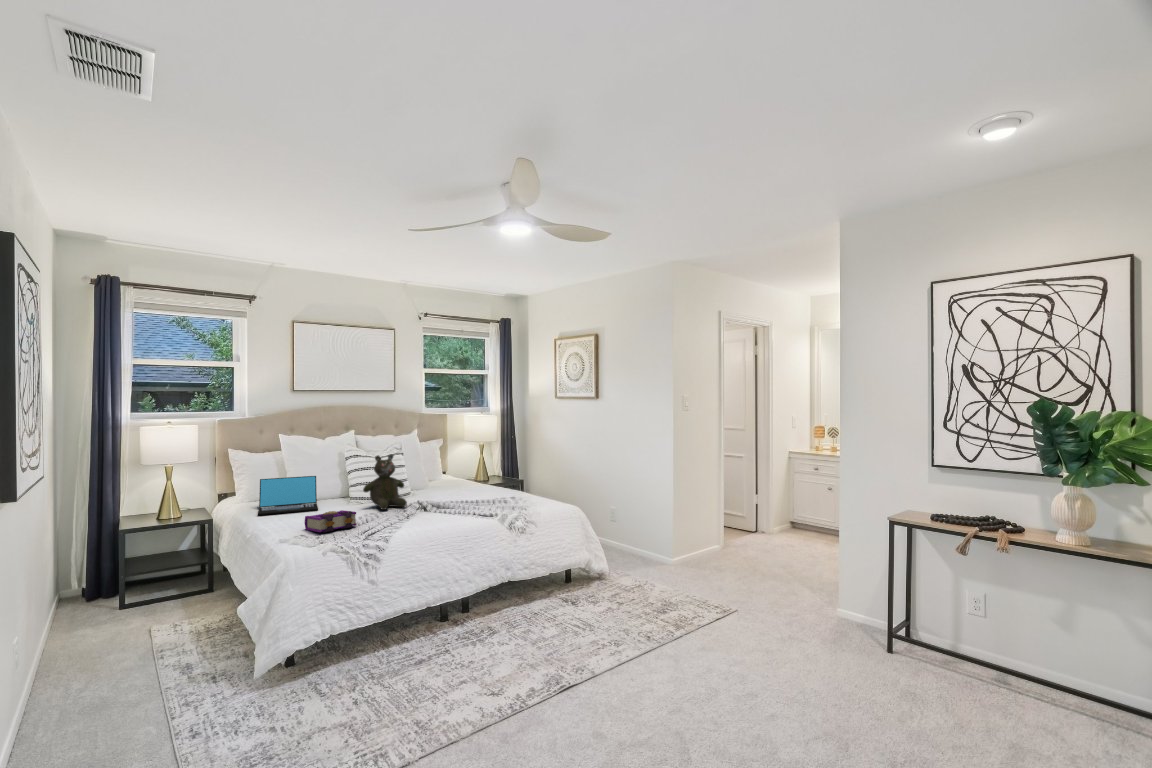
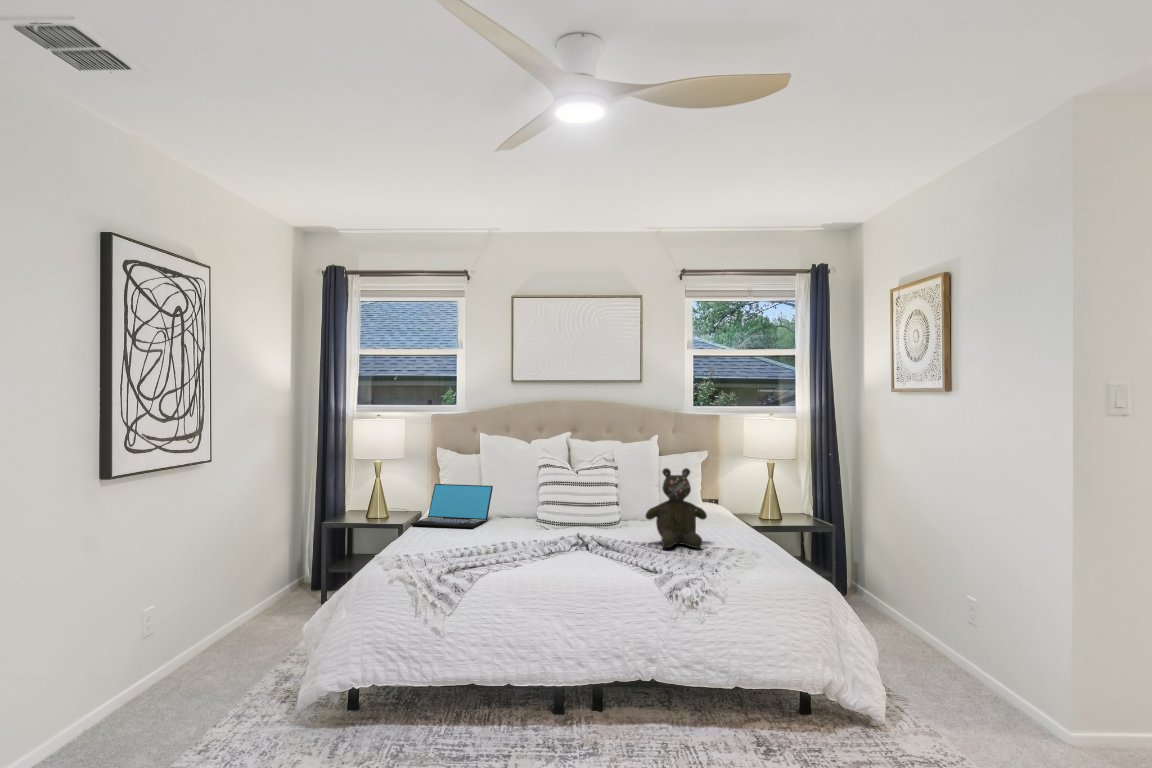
teddy bear: present [363,454,407,510] -> present [646,468,707,548]
book: present [305,510,357,533] -> none [411,529,463,555]

